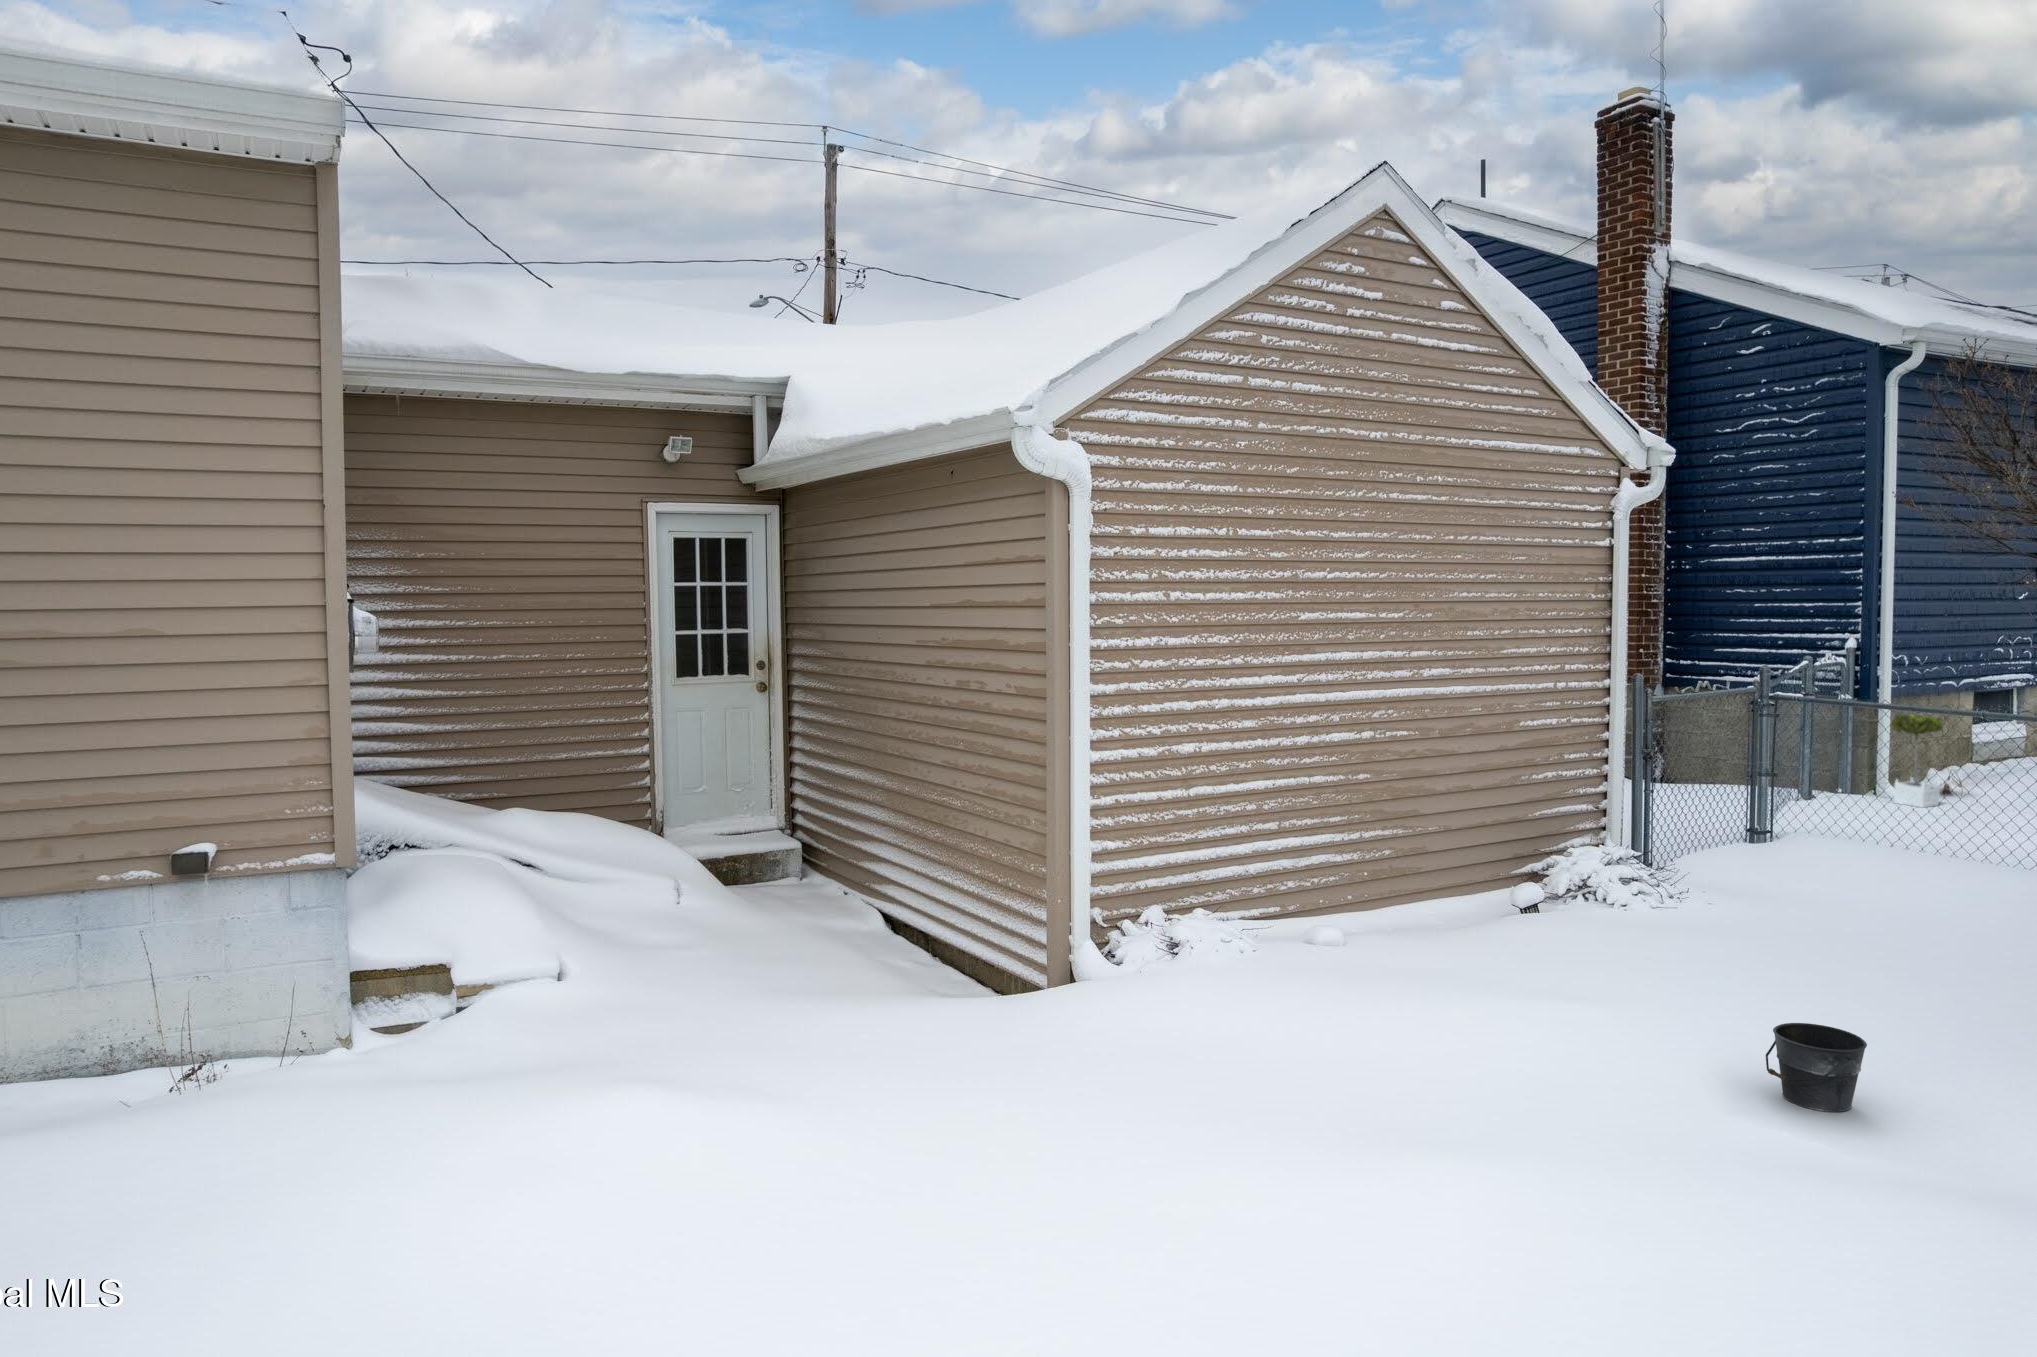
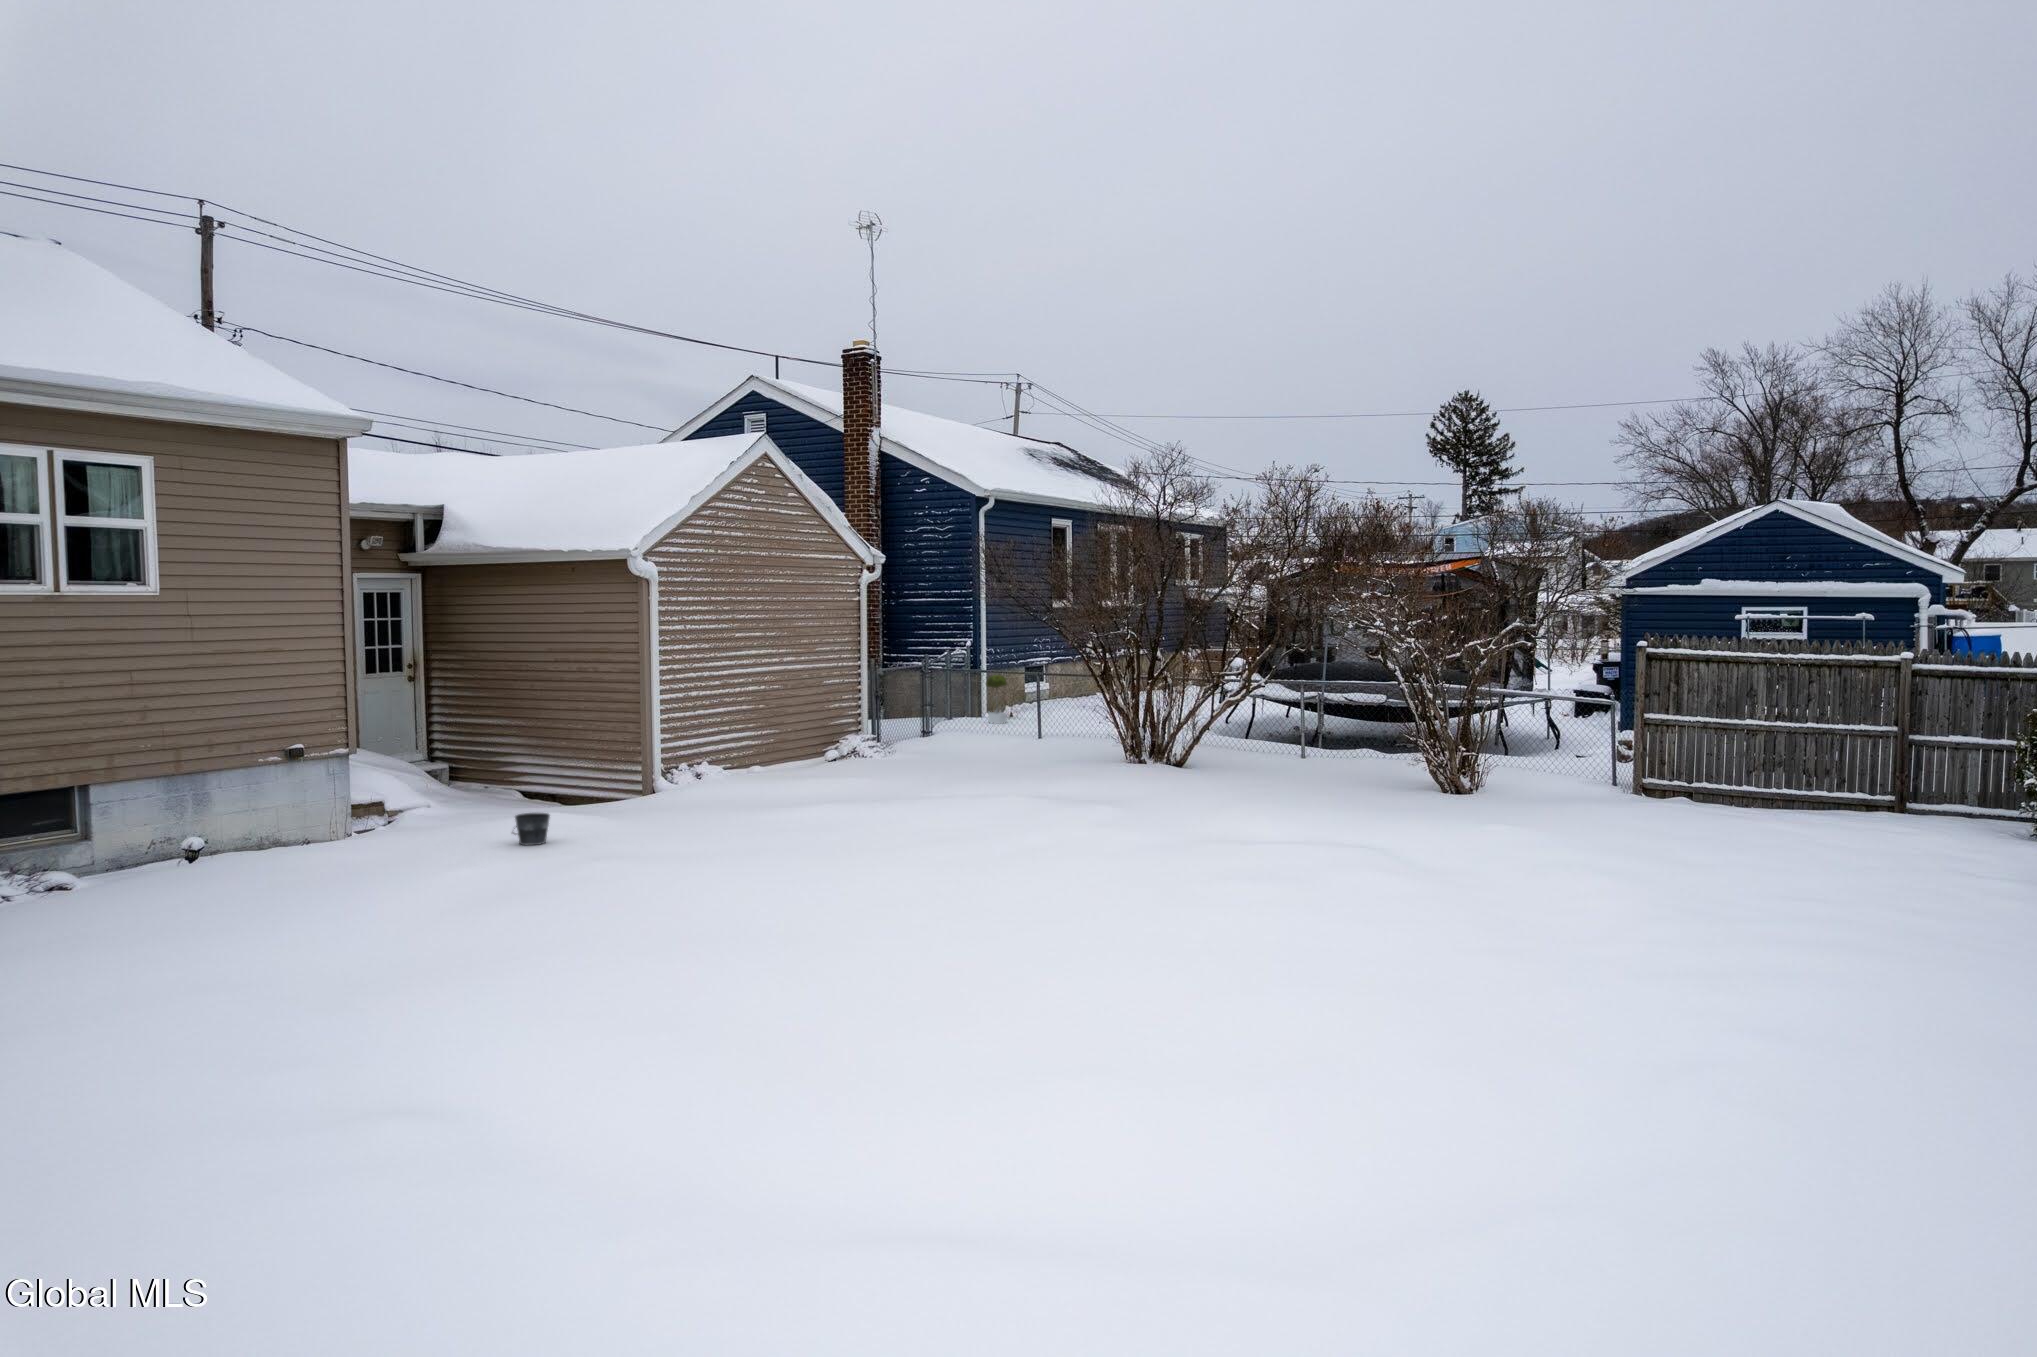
bucket: present [1766,1023,1867,1112] -> present [512,813,550,845]

